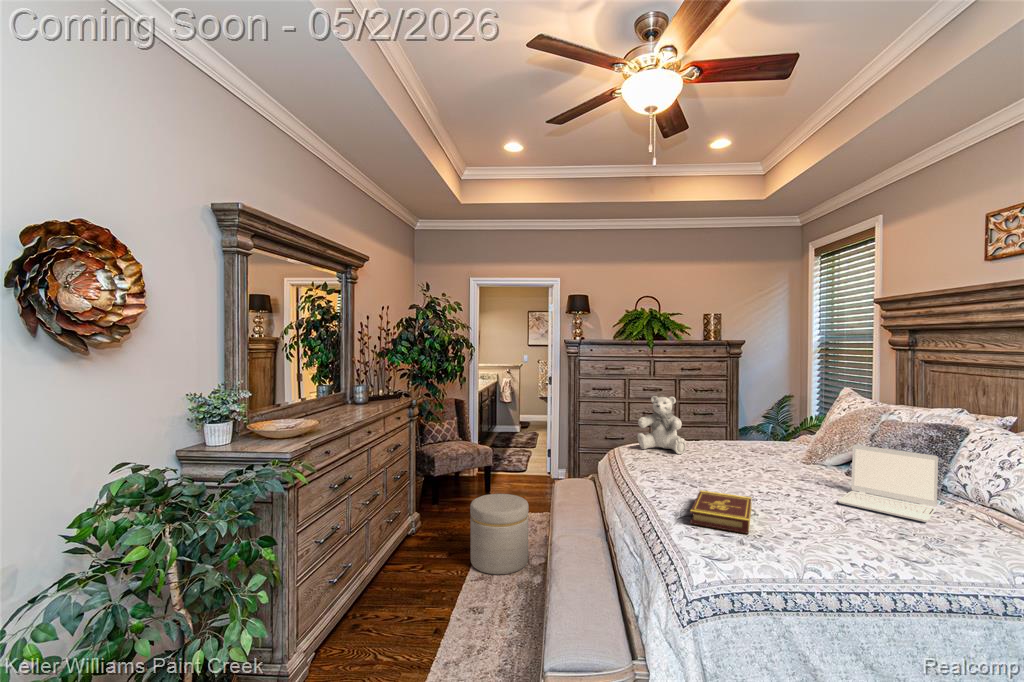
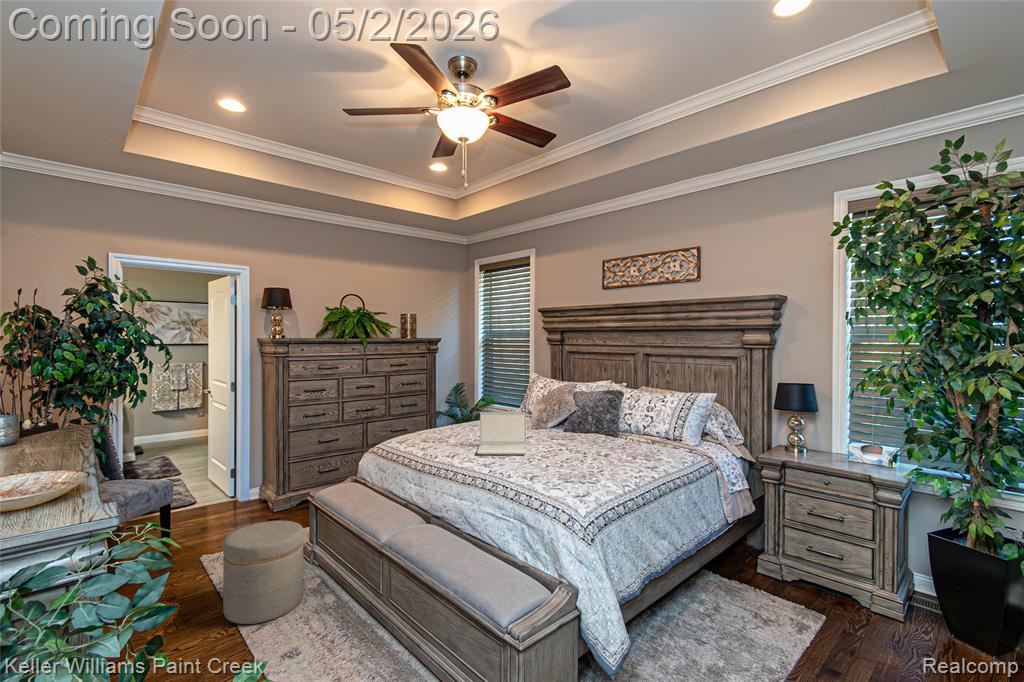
teddy bear: present [637,396,686,454] -> none [410,388,456,440]
laptop: present [838,445,938,522] -> present [477,412,527,454]
book: present [690,490,752,533] -> none [519,454,577,481]

